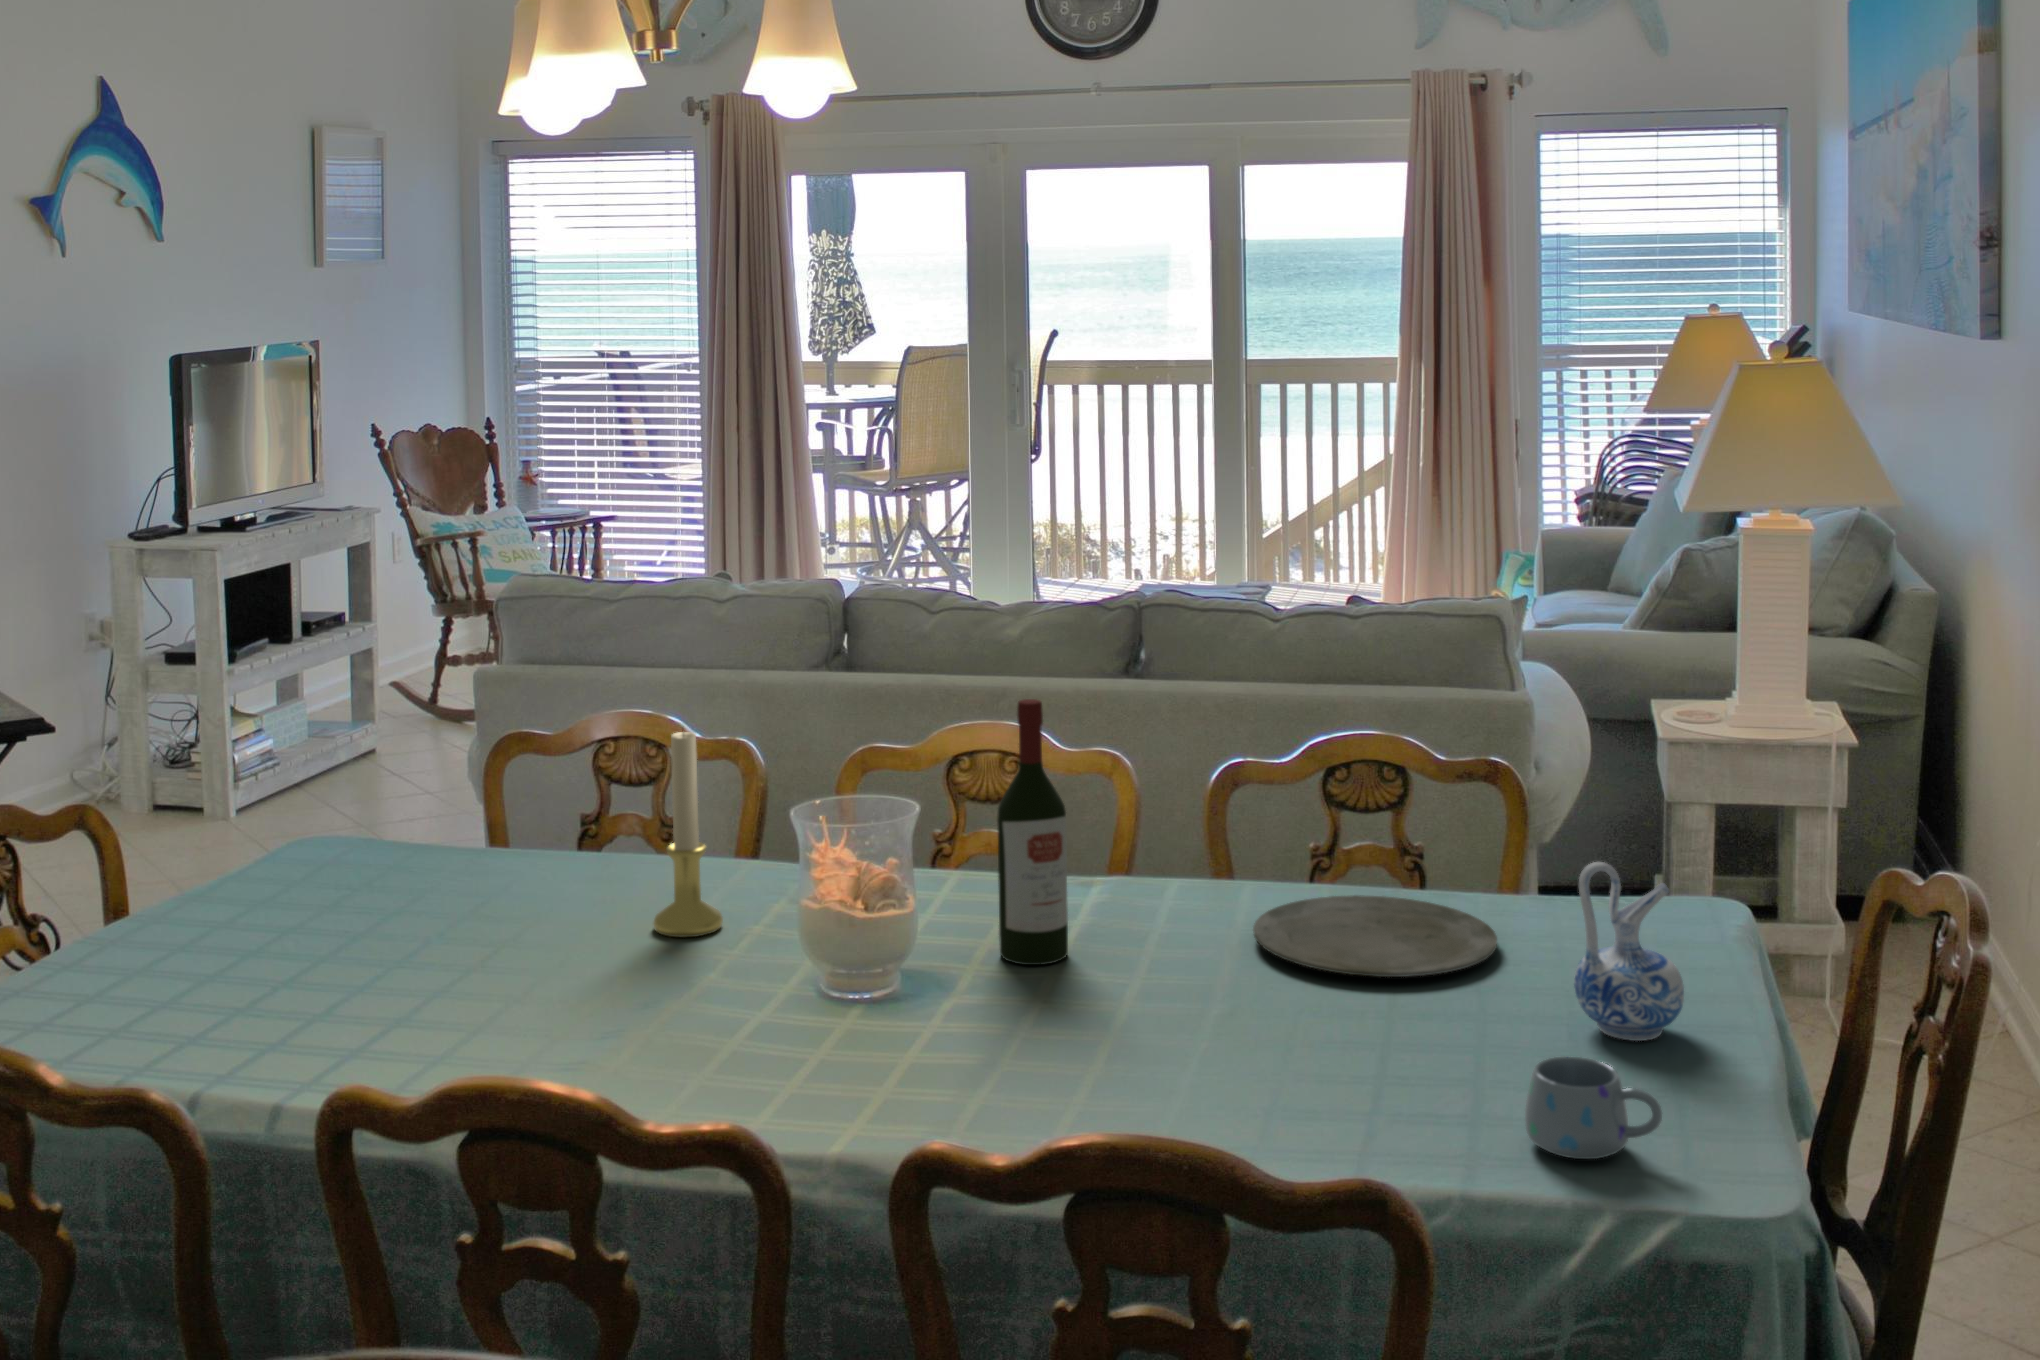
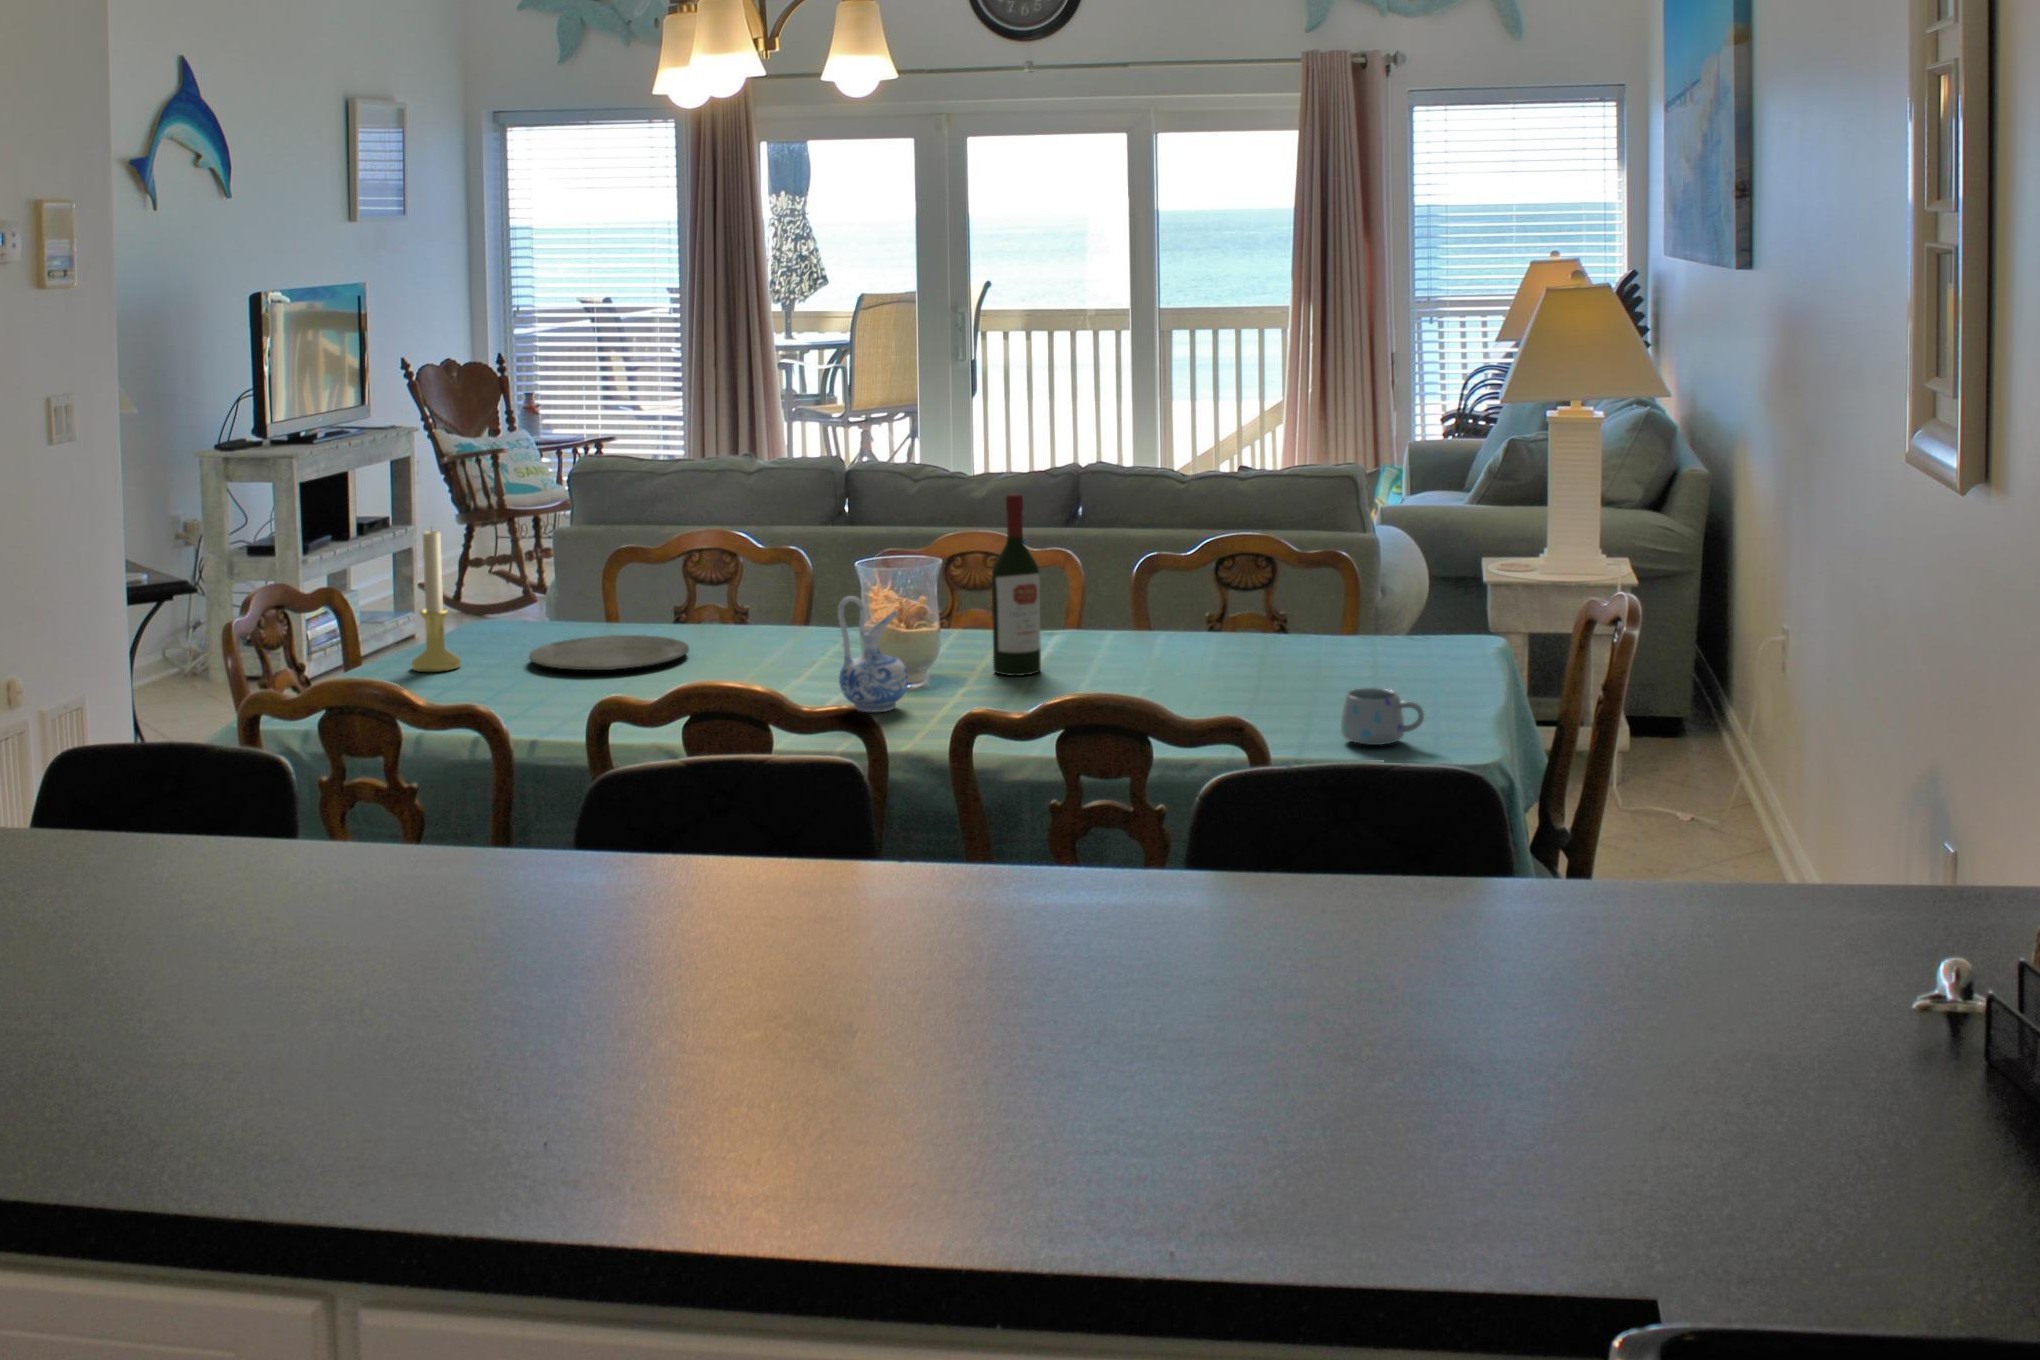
candle holder: present [653,731,723,938] -> present [411,530,461,672]
ceramic pitcher: present [1574,862,1684,1041] -> present [838,596,908,712]
plate: present [1253,895,1497,977] -> present [529,635,689,670]

